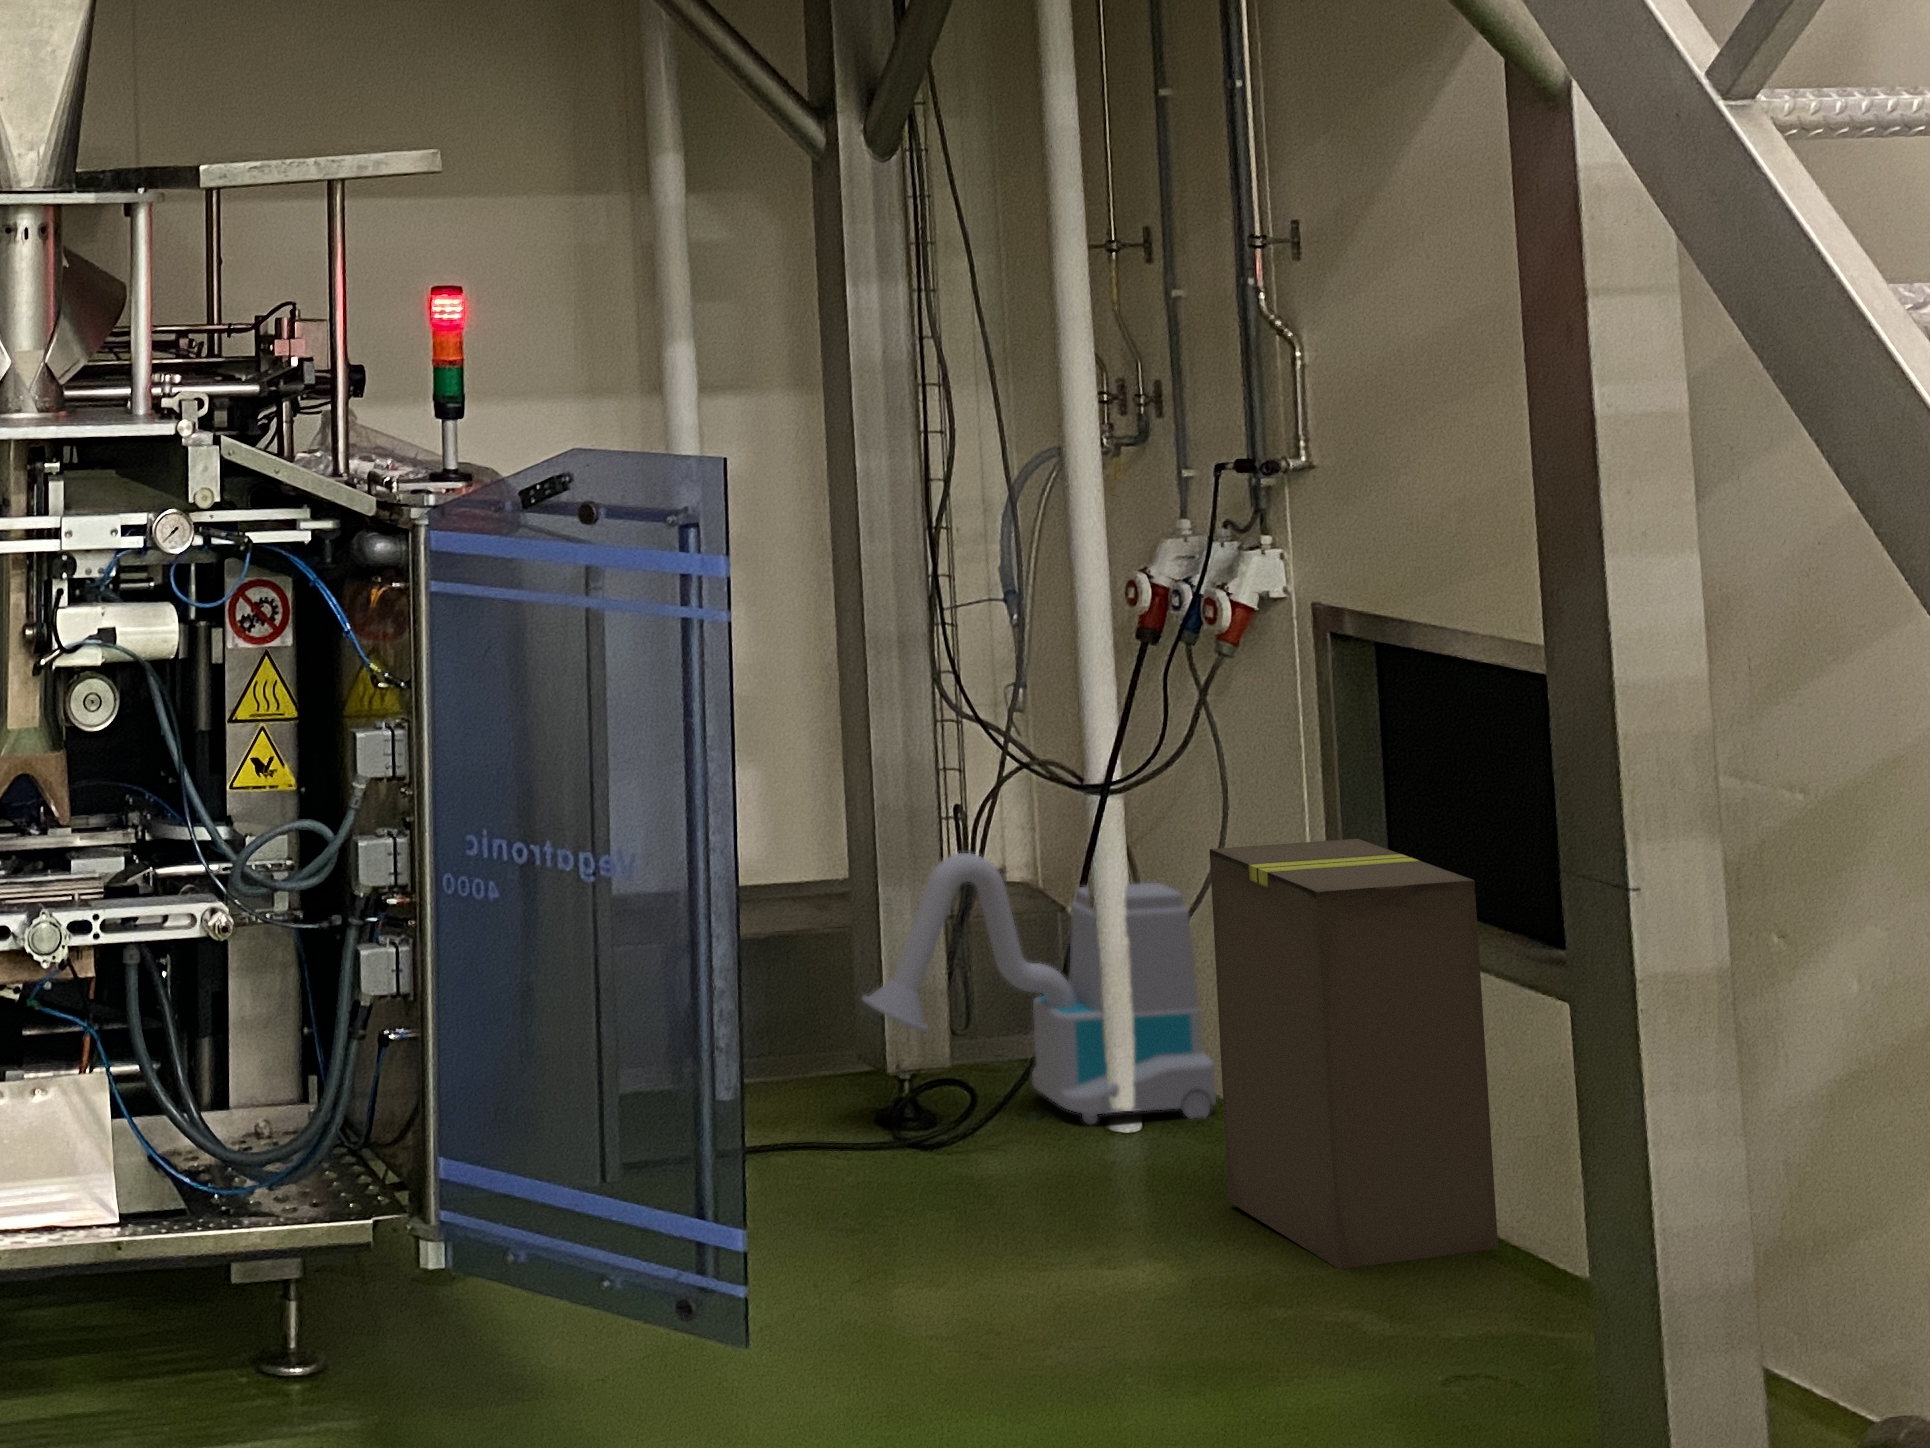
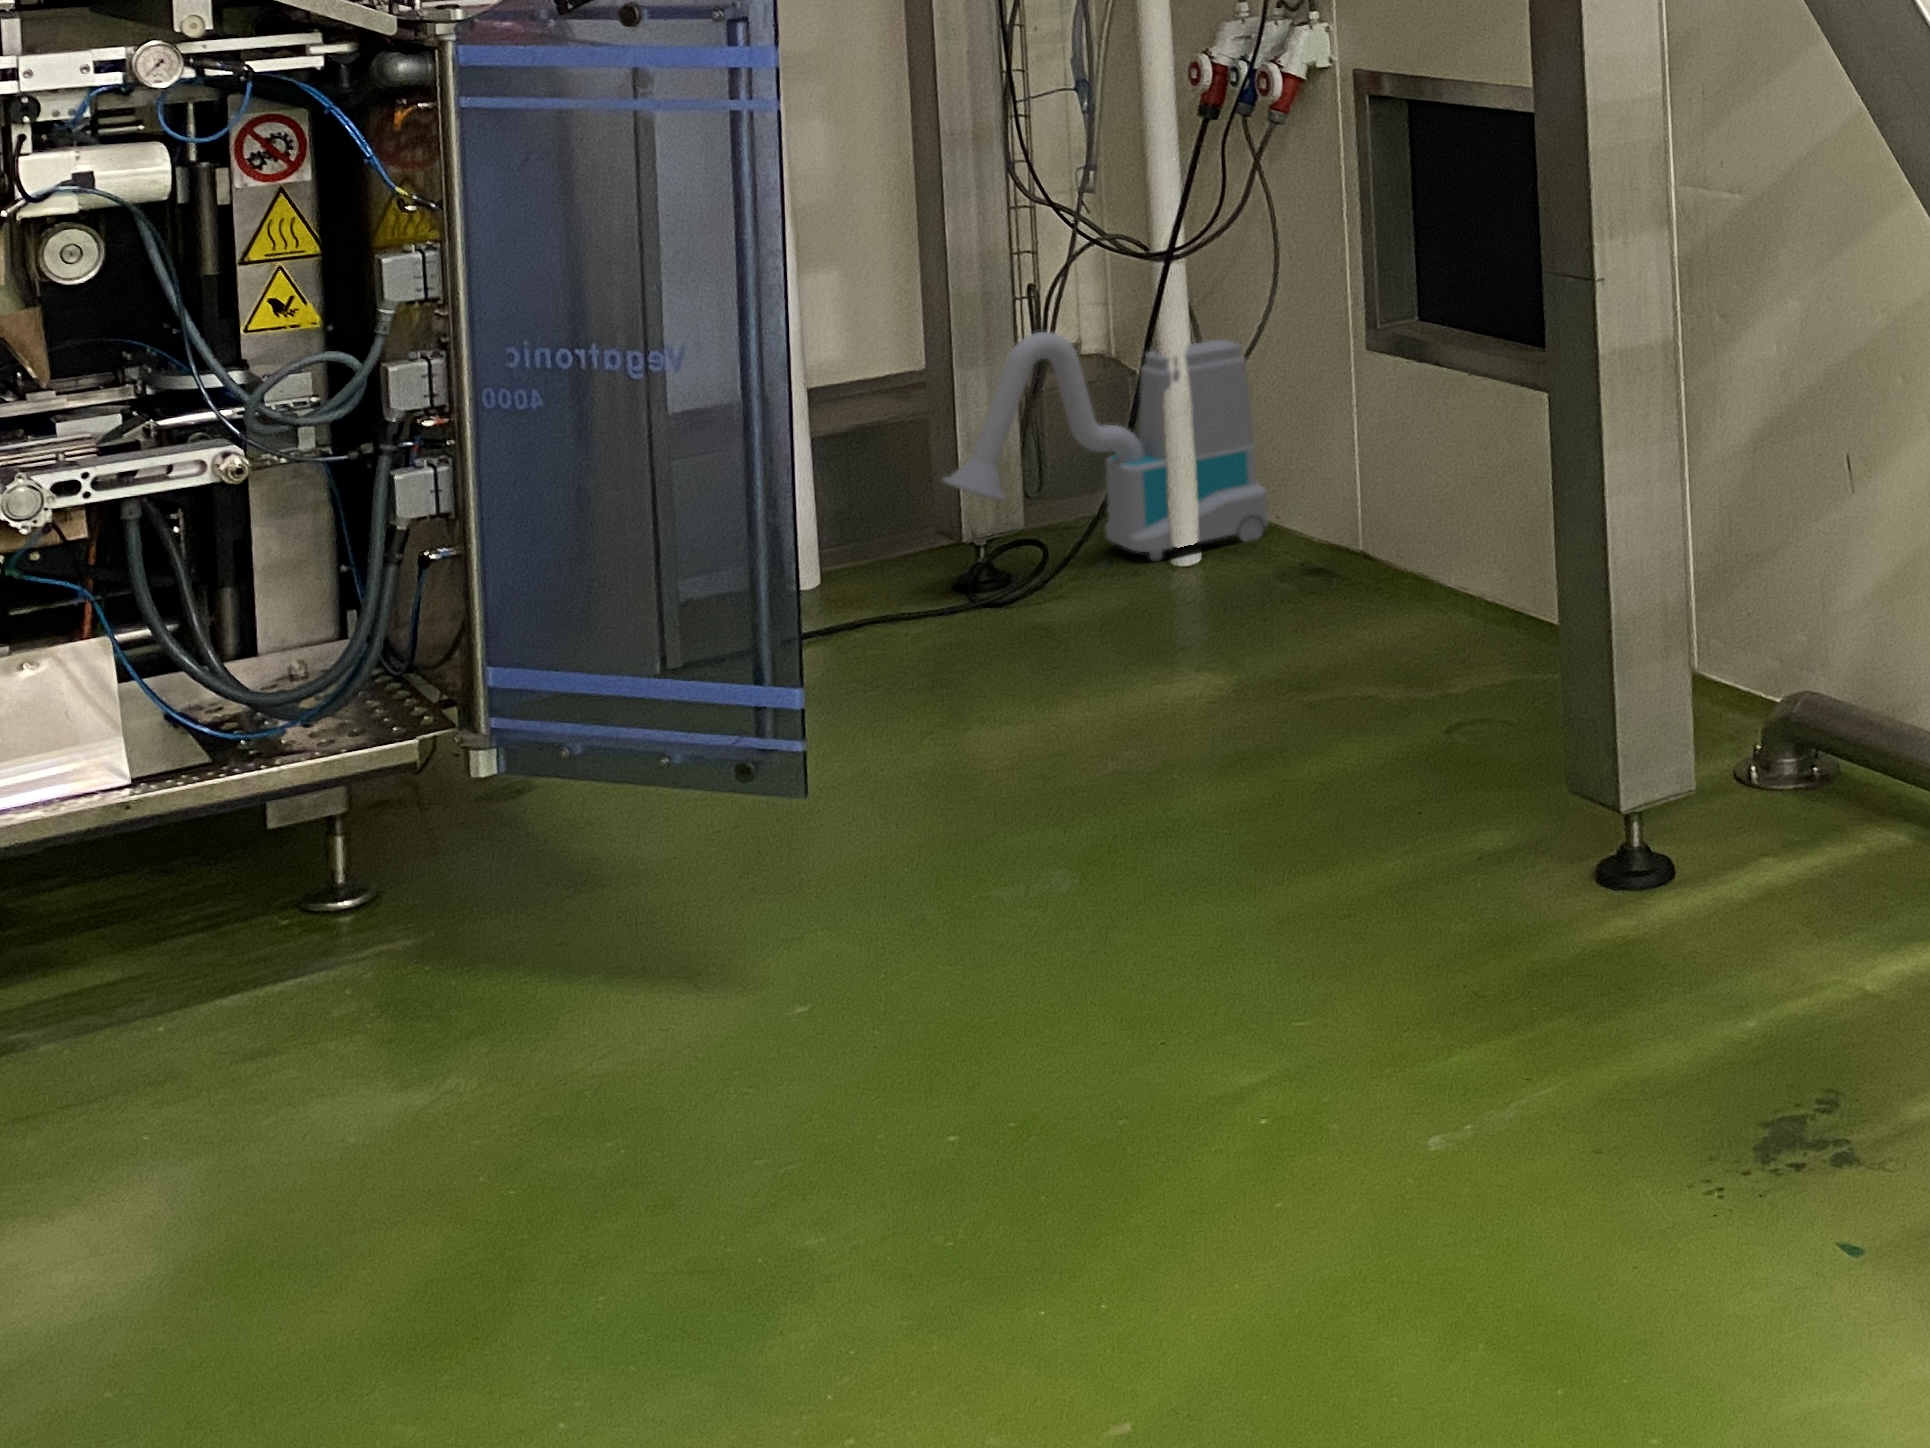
cardboard box: present [1210,839,1498,1269] -> none [1256,270,1486,631]

